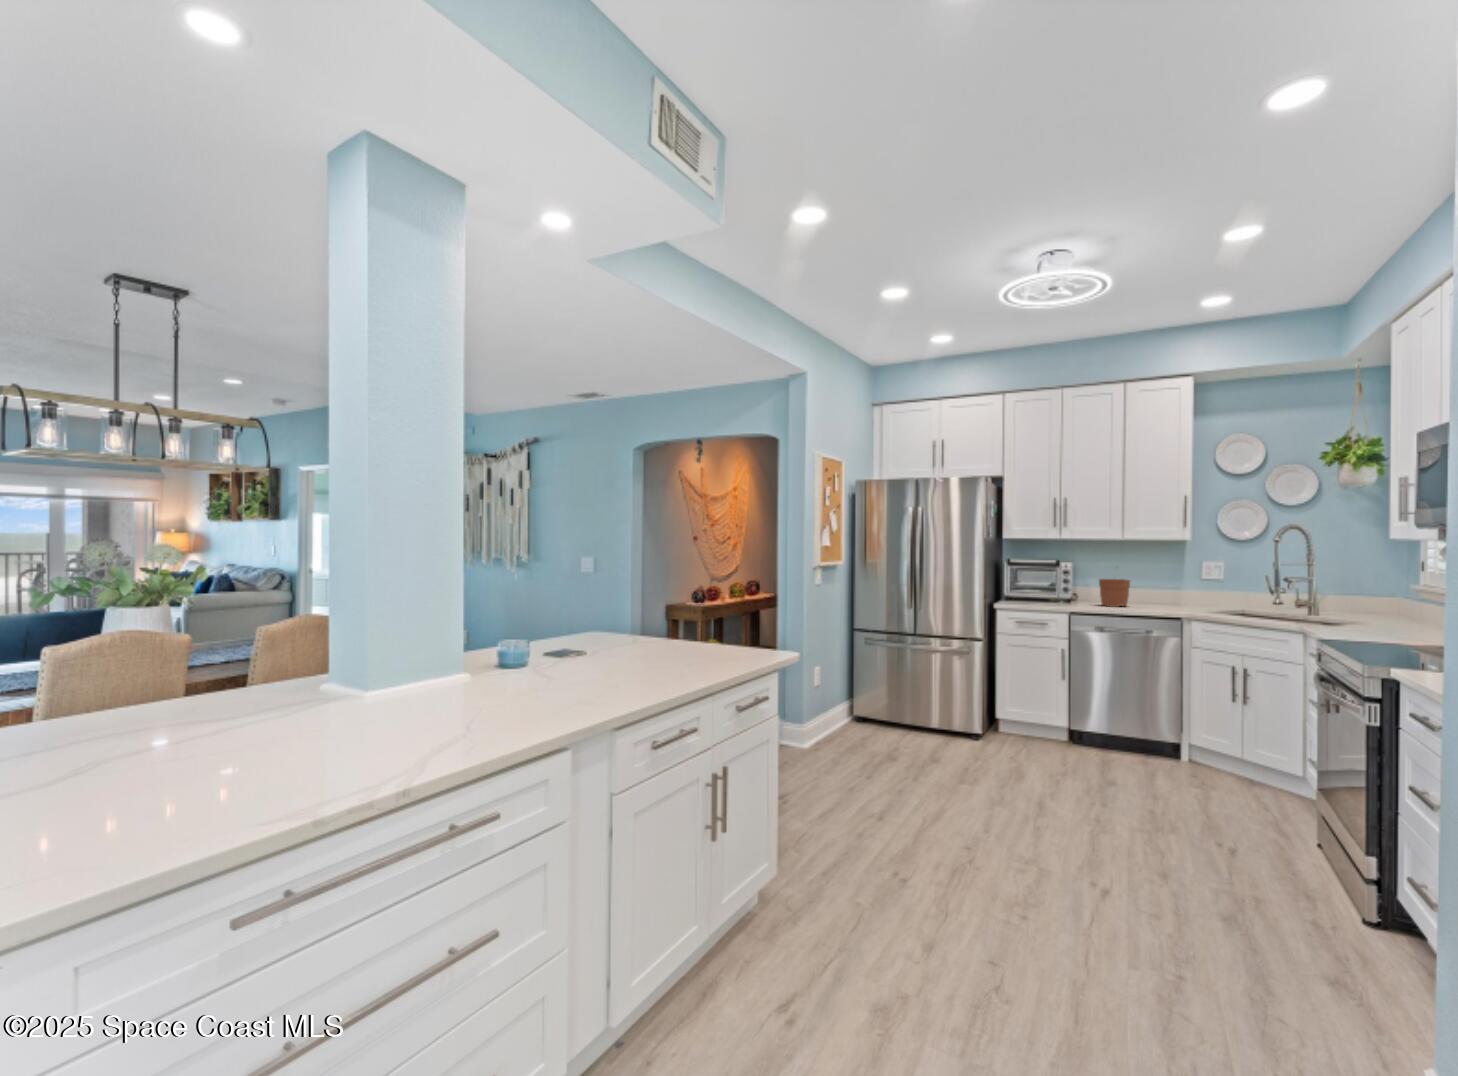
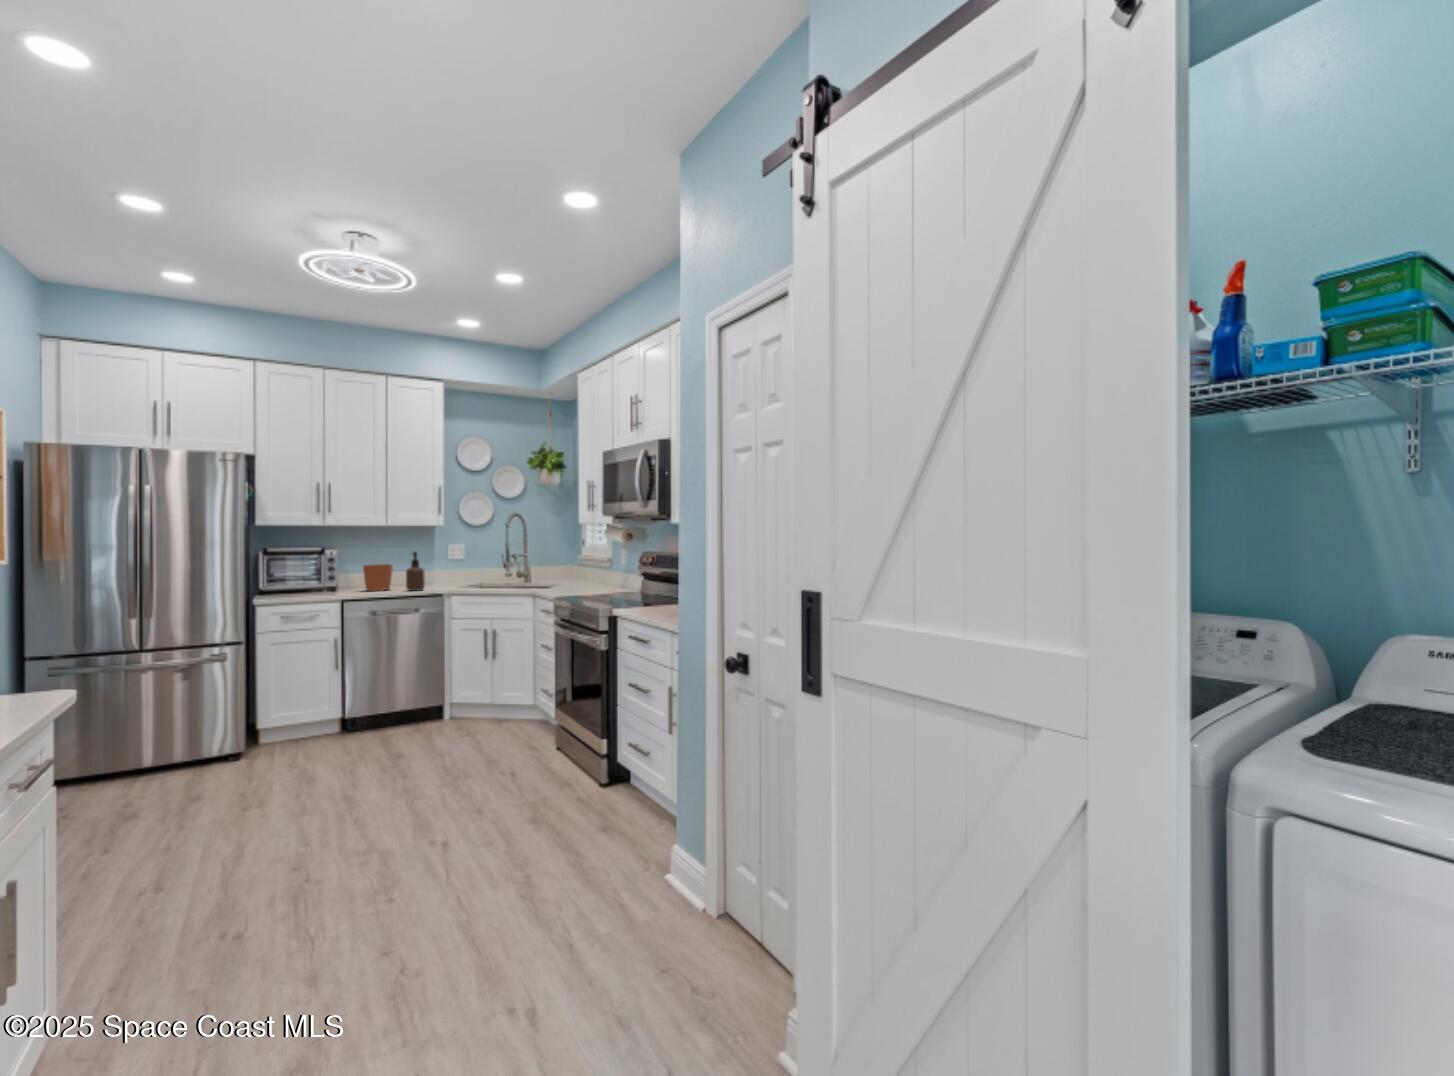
soap dispenser: none [1141,568,1162,610] -> present [406,552,425,591]

